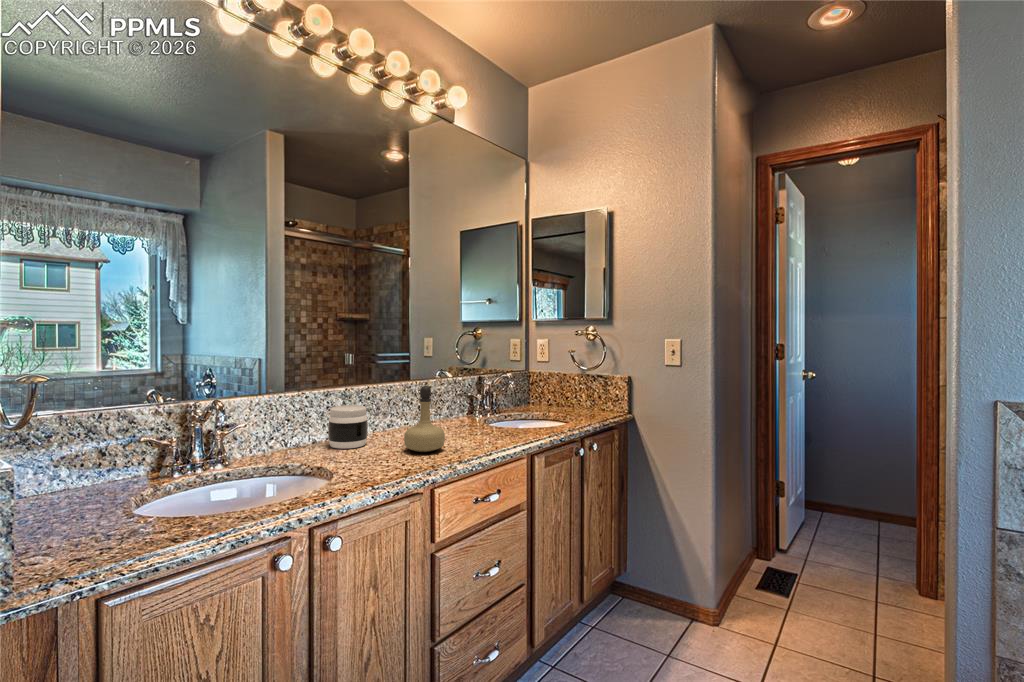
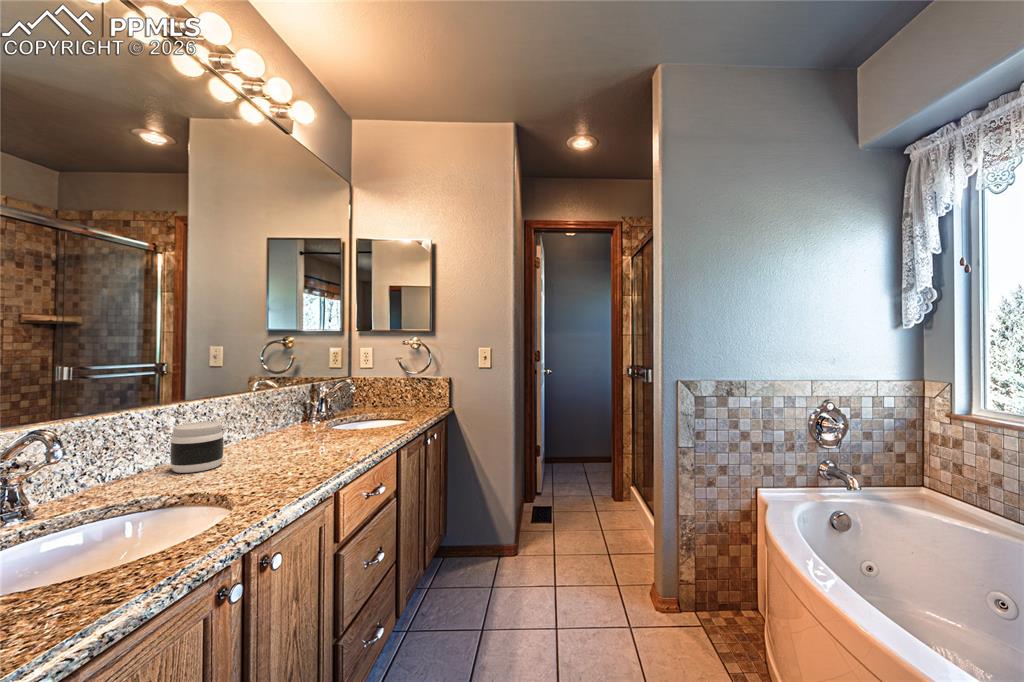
perfume bottle: present [404,386,445,452] -> none [277,393,323,460]

